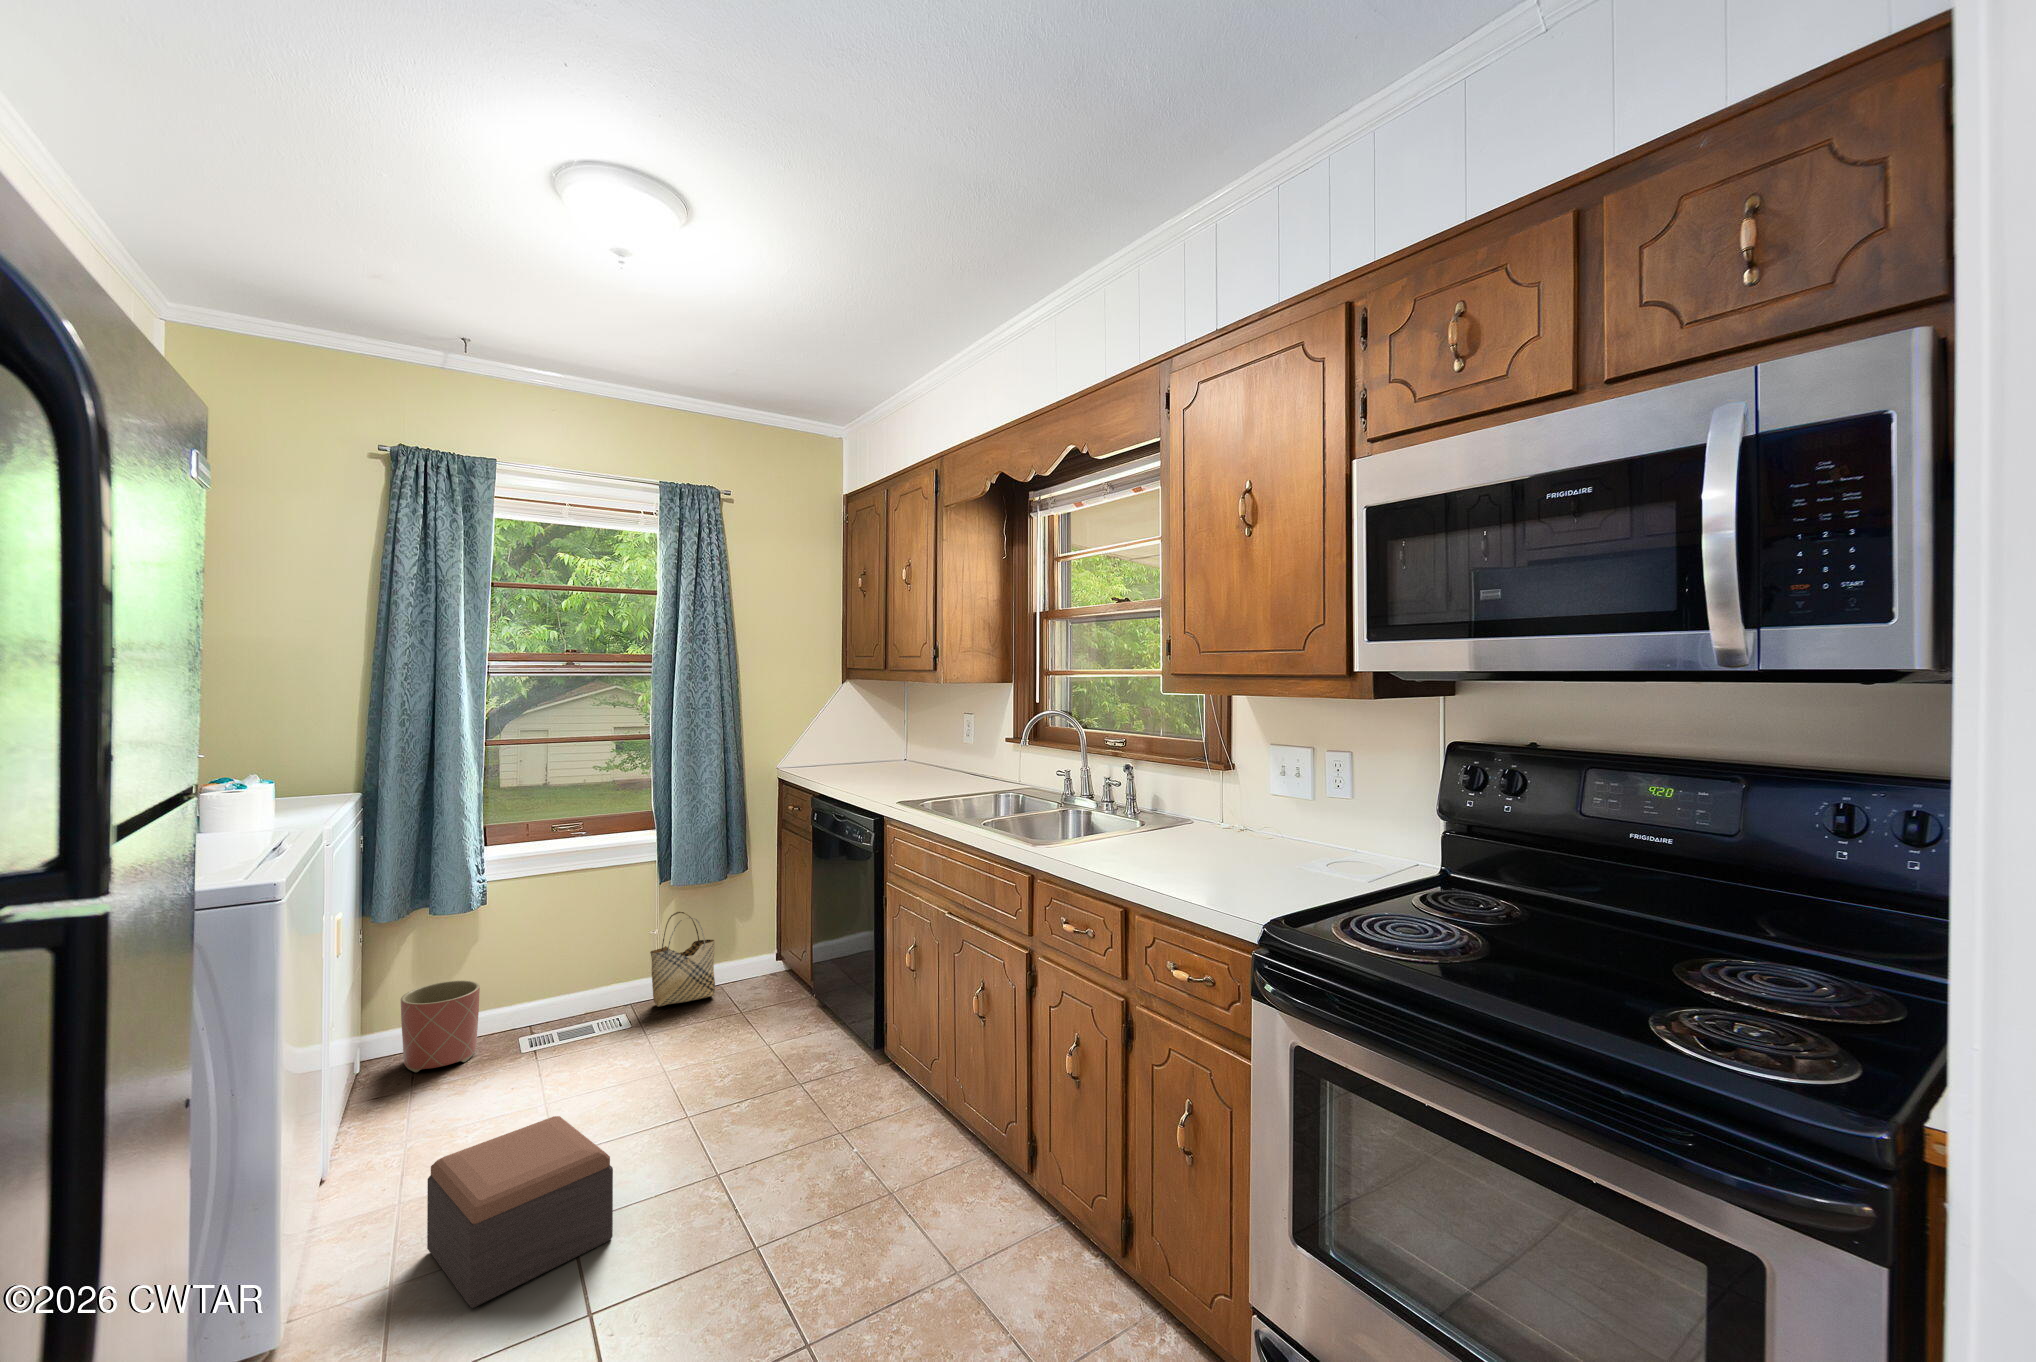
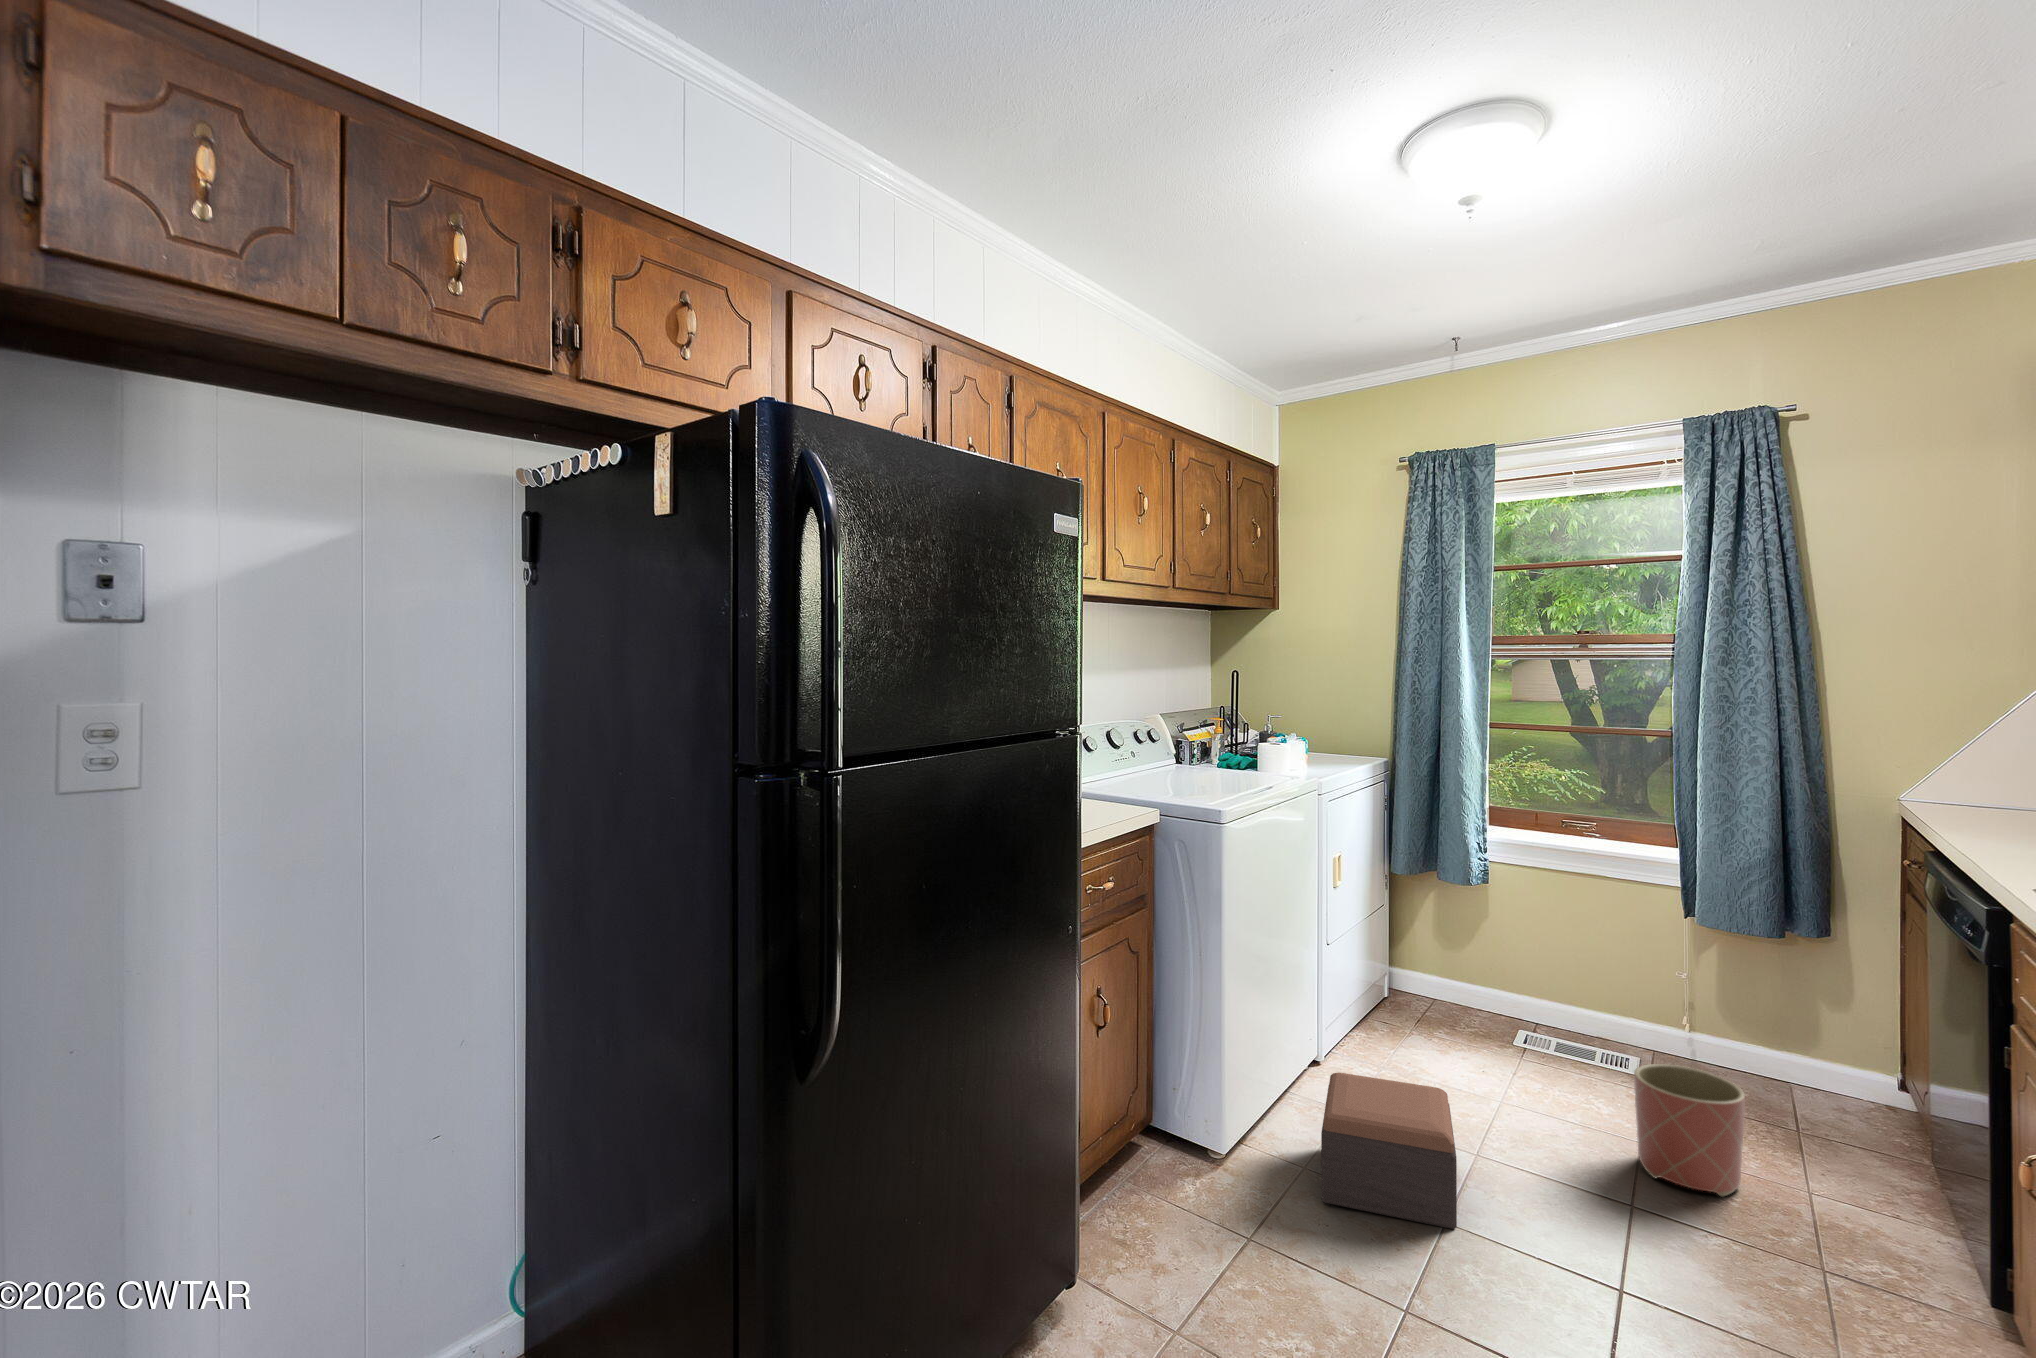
woven basket: present [650,912,715,1007] -> none [1669,954,1770,1077]
planter: present [401,981,480,1072] -> present [1634,1064,1745,1197]

